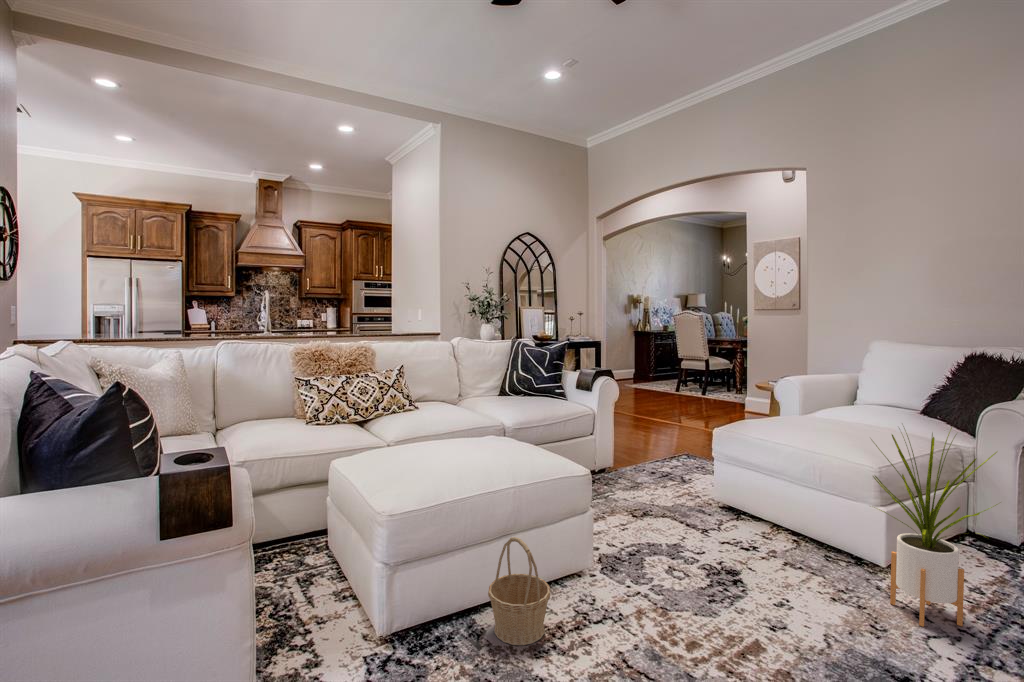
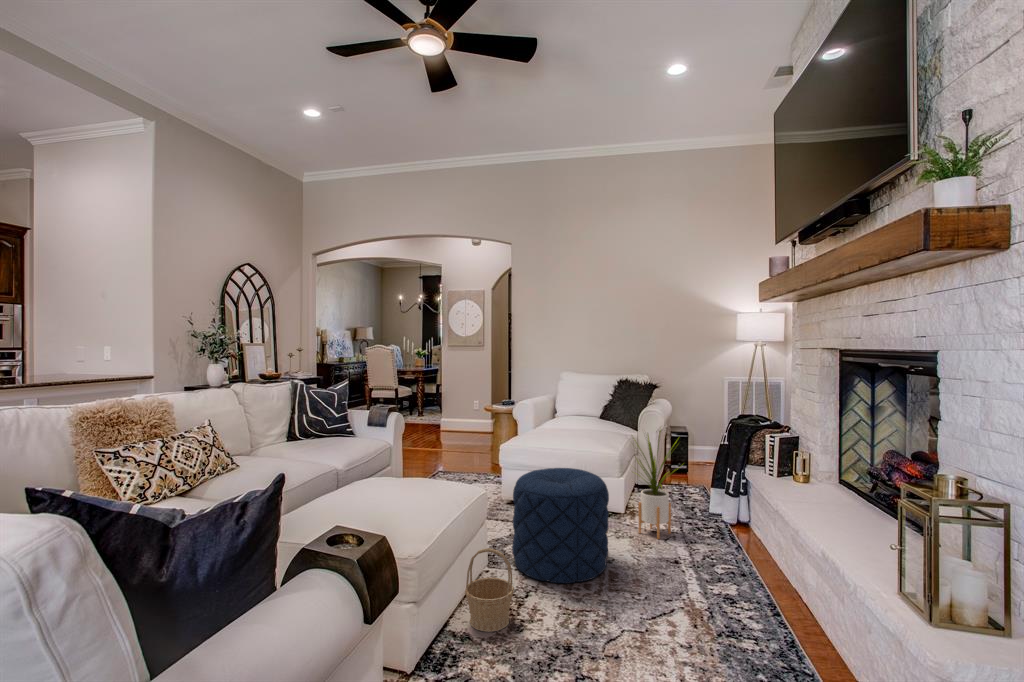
pouf: none [624,460,773,638] -> present [512,468,609,583]

